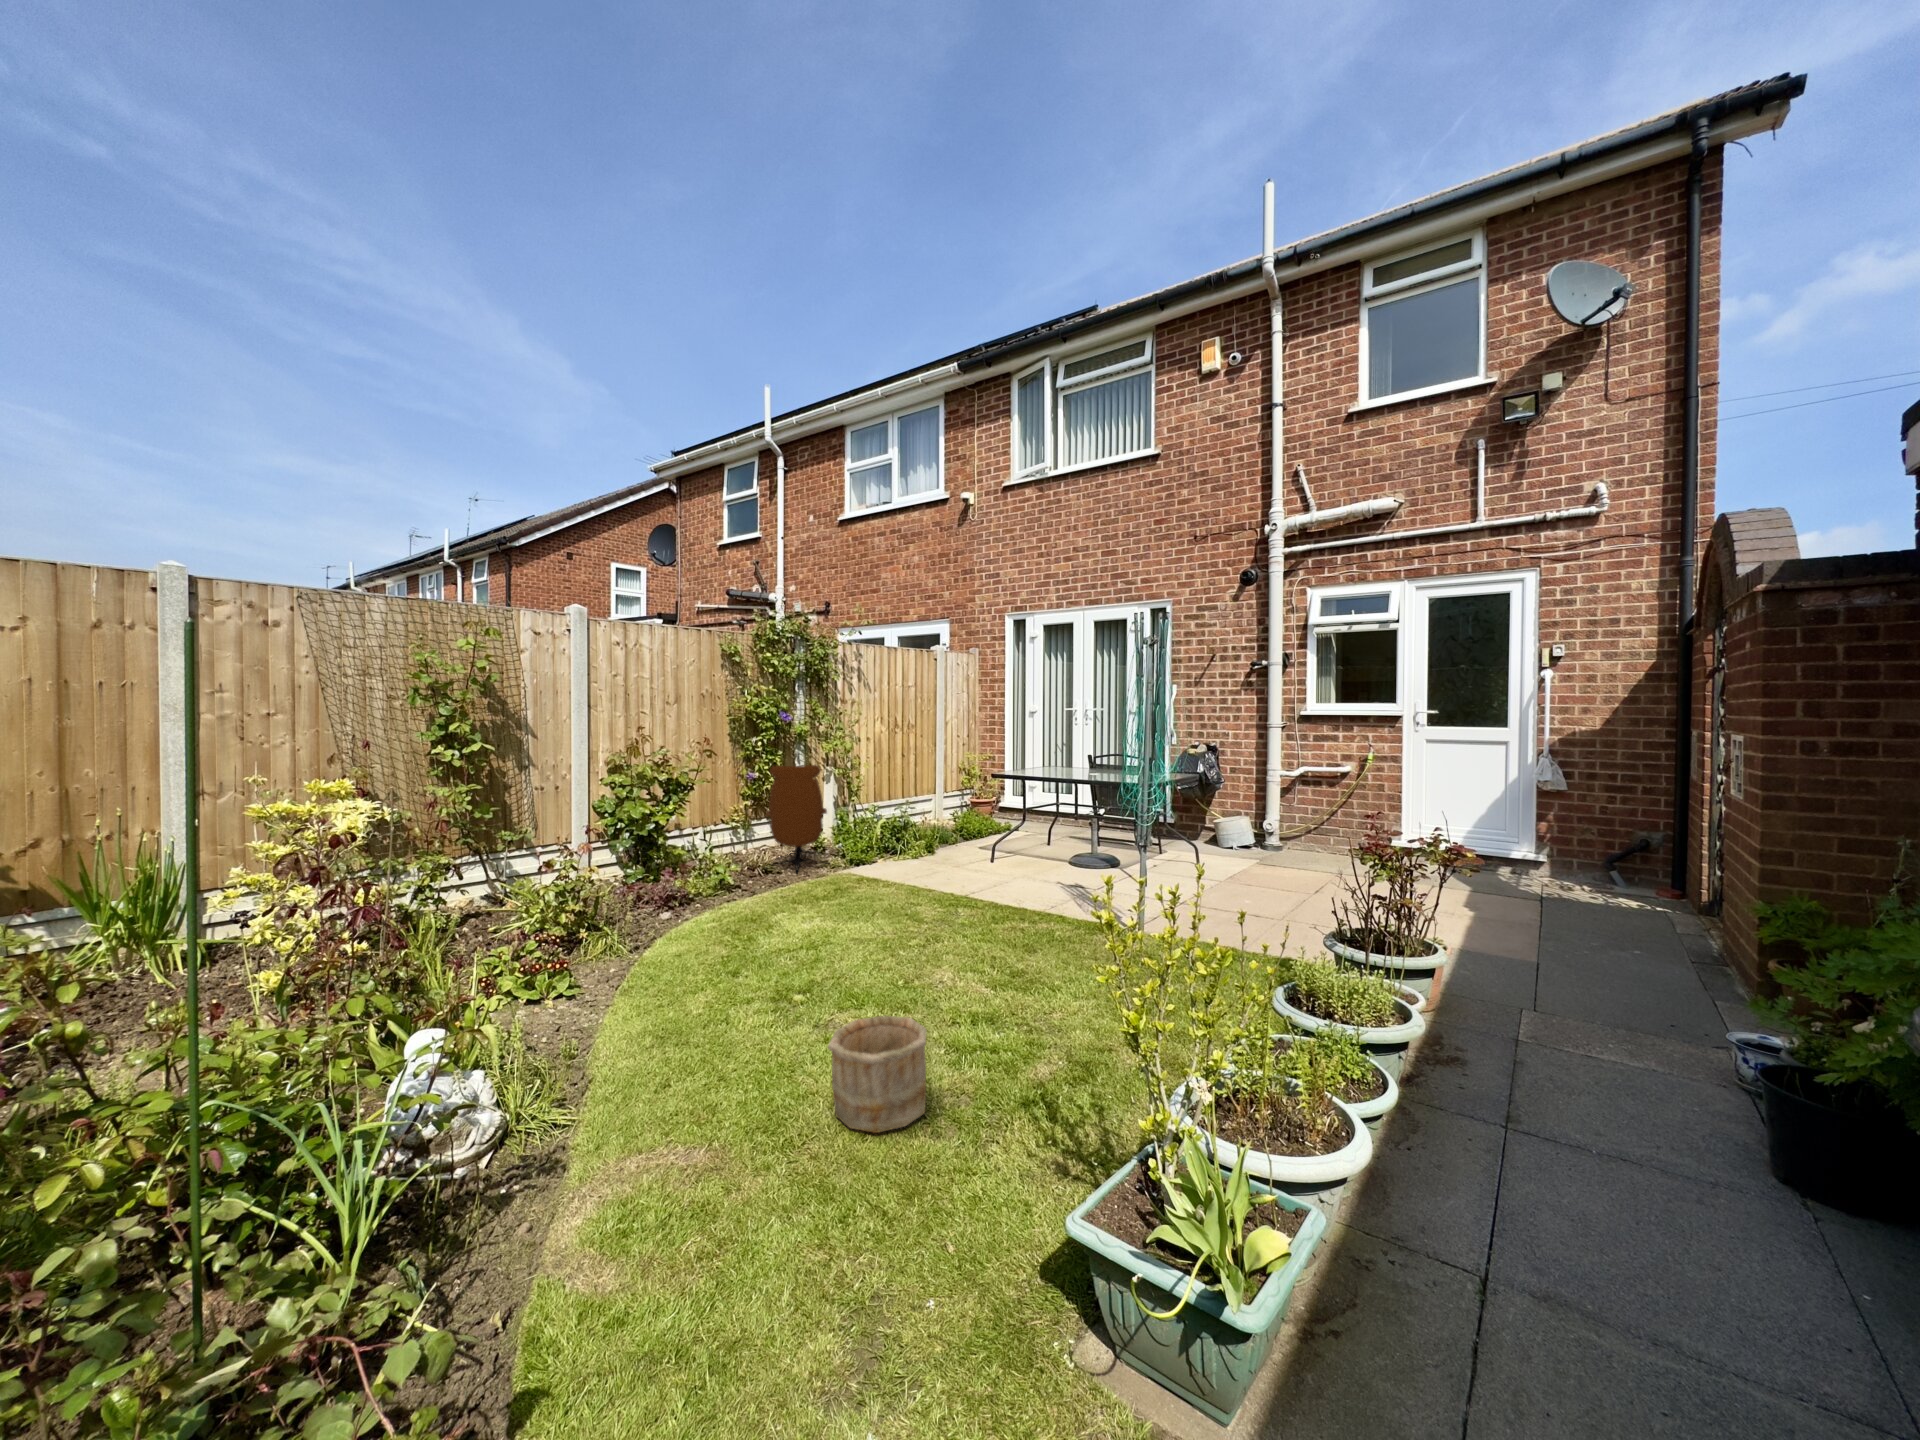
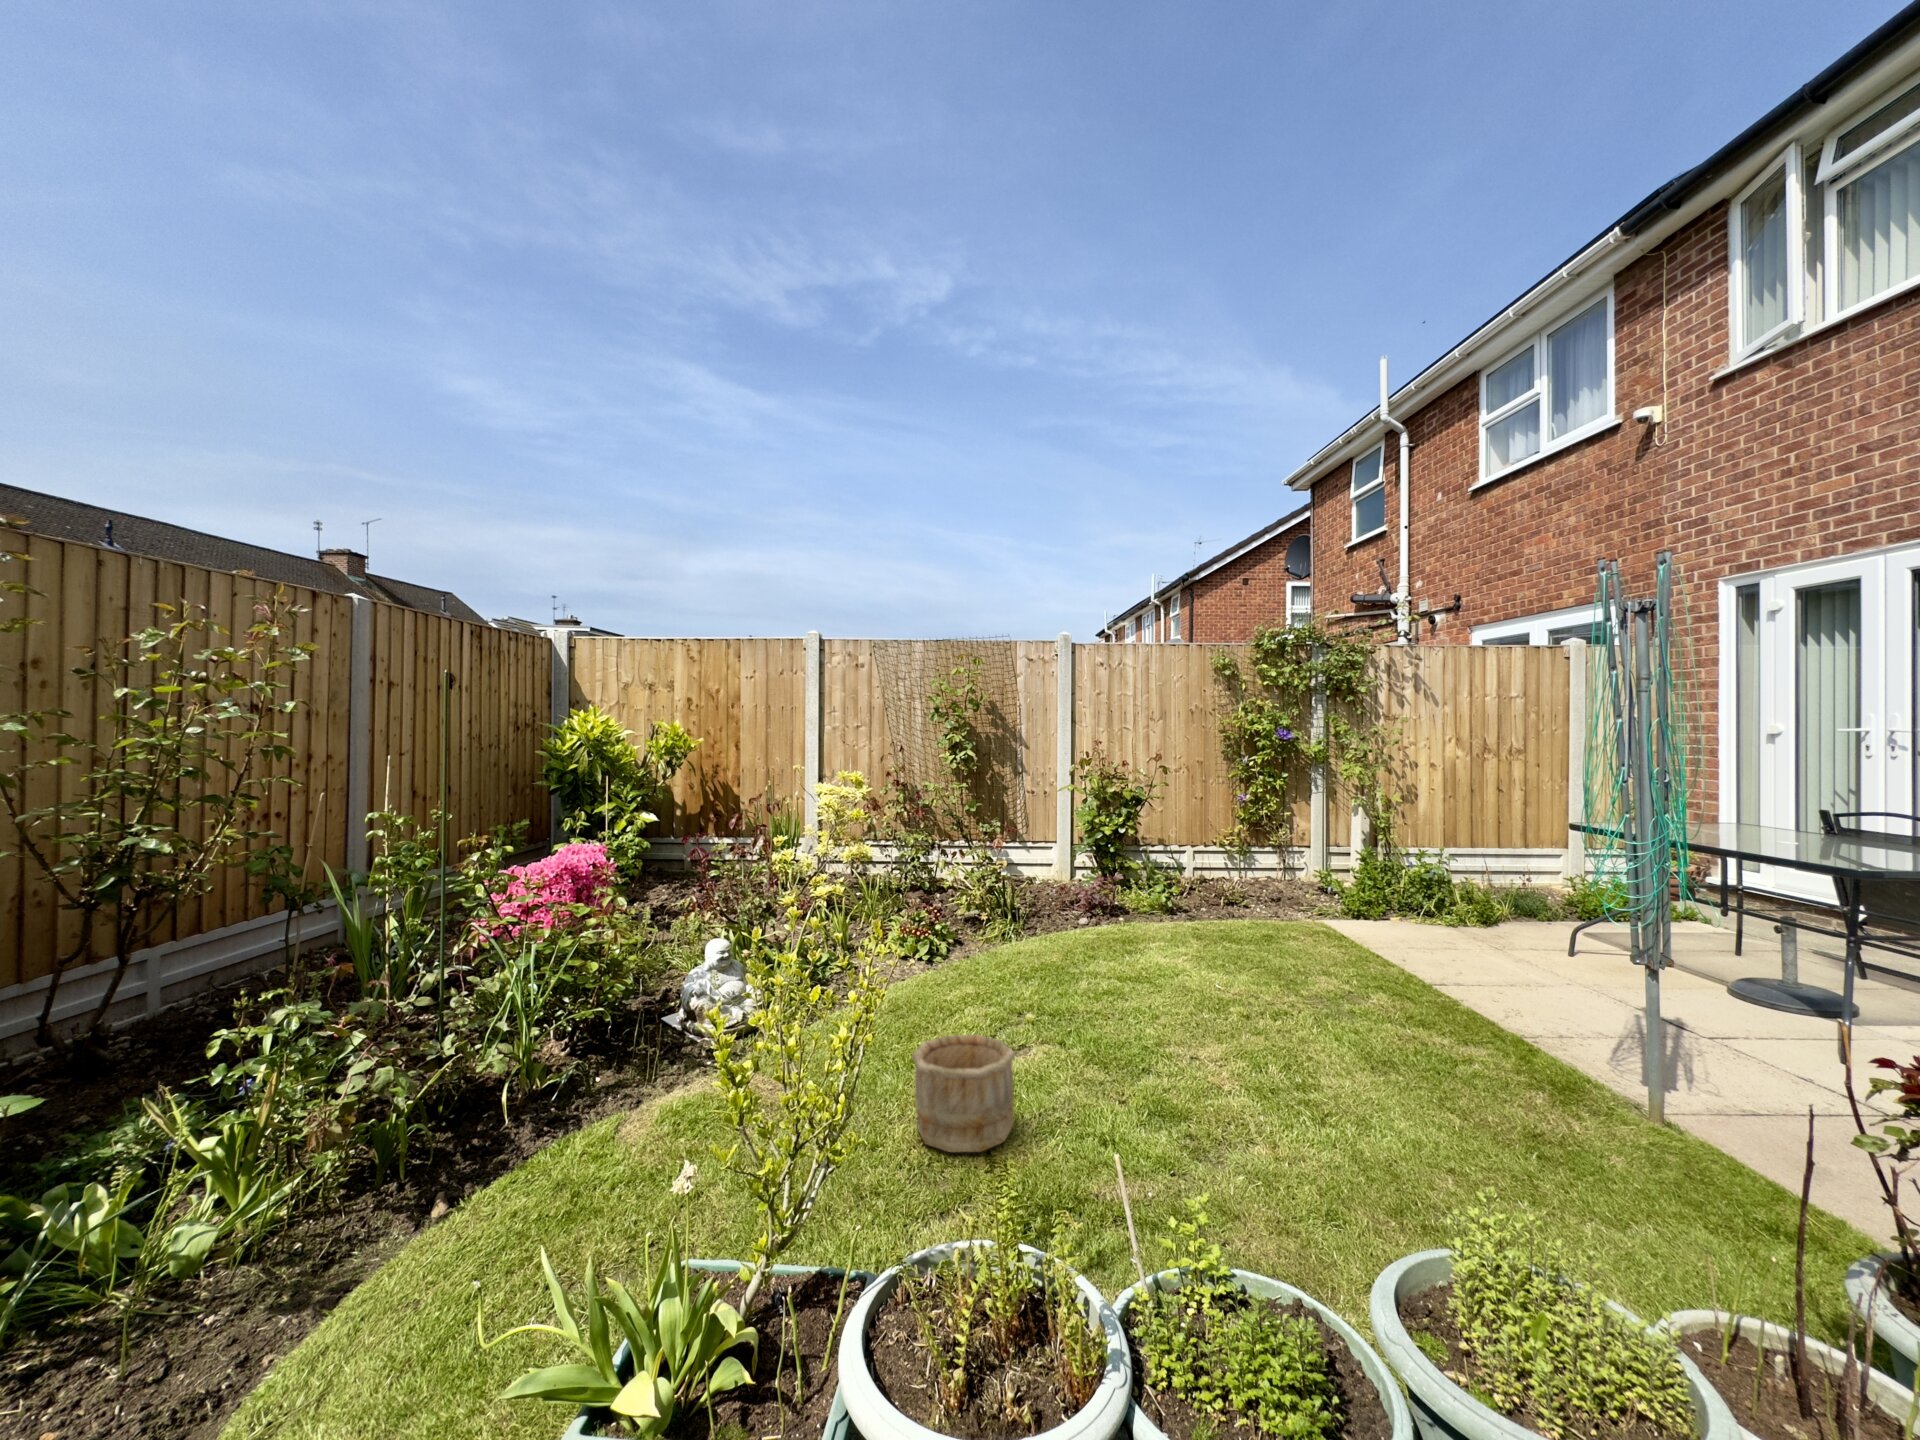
lounge chair: present [766,765,830,873] -> none [1242,788,1338,913]

